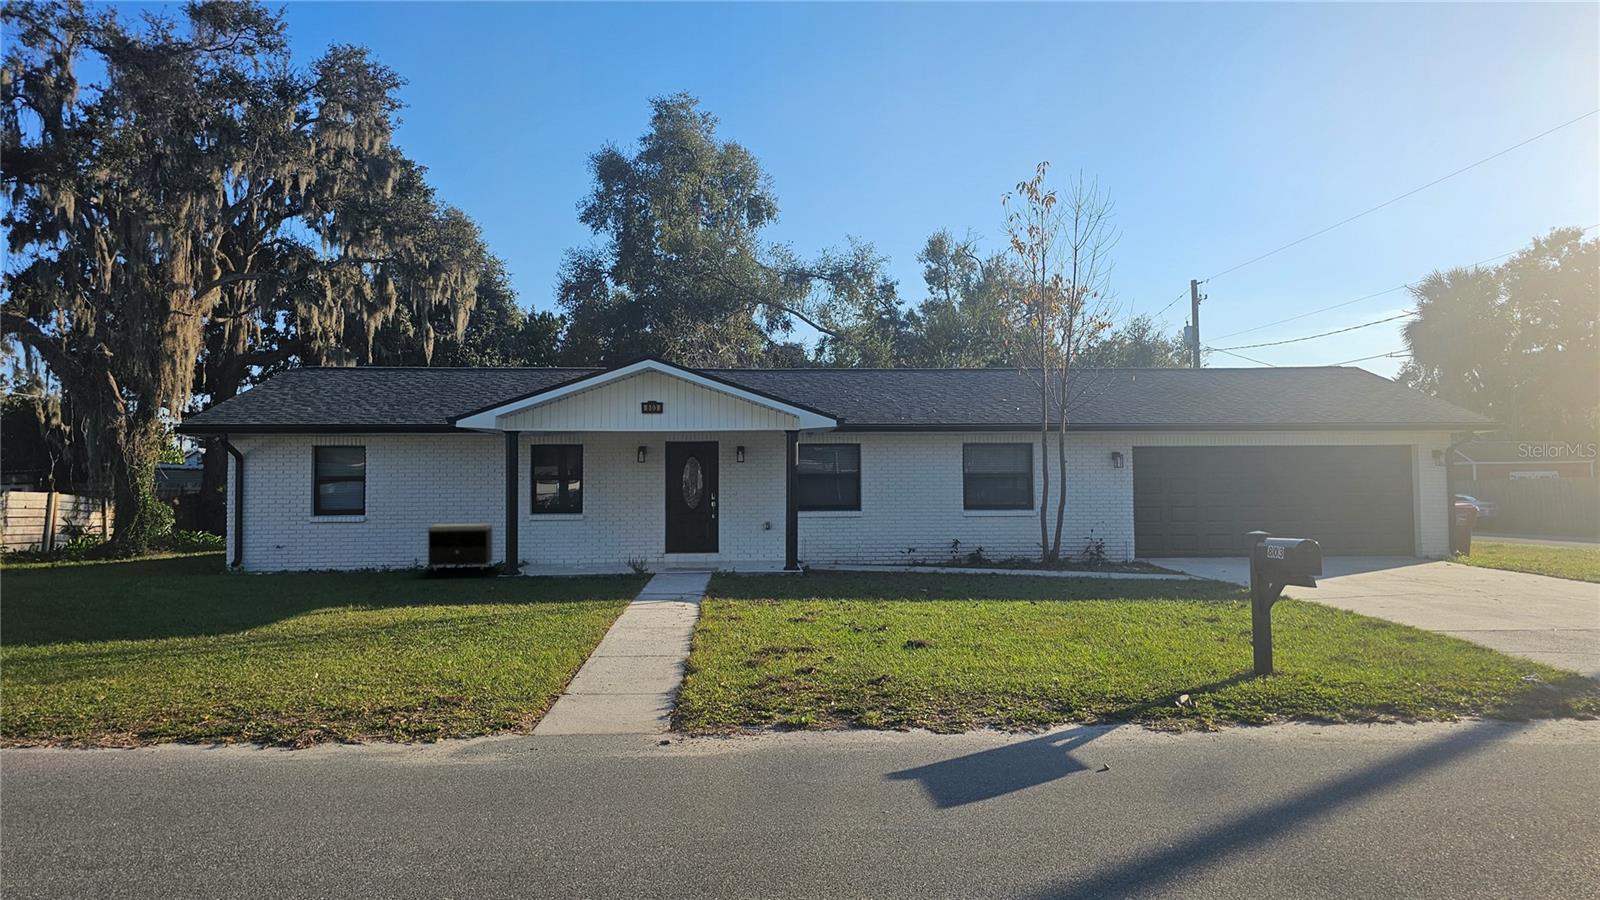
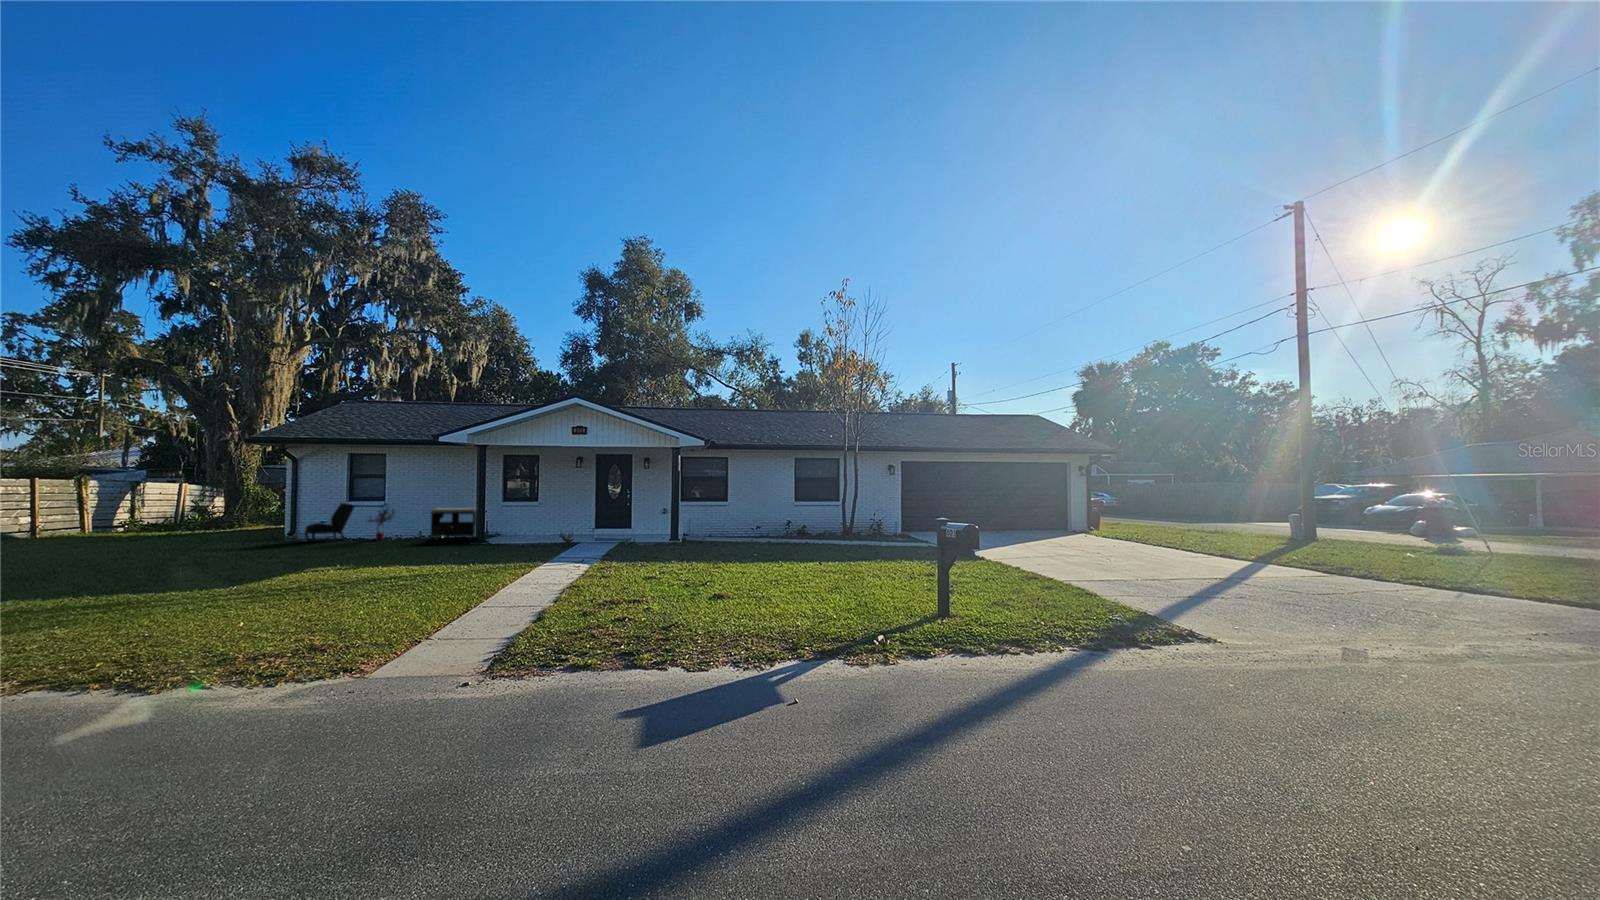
lounge chair: none [258,518,322,574] -> present [305,503,355,543]
potted tree: none [337,520,378,570] -> present [367,507,395,540]

